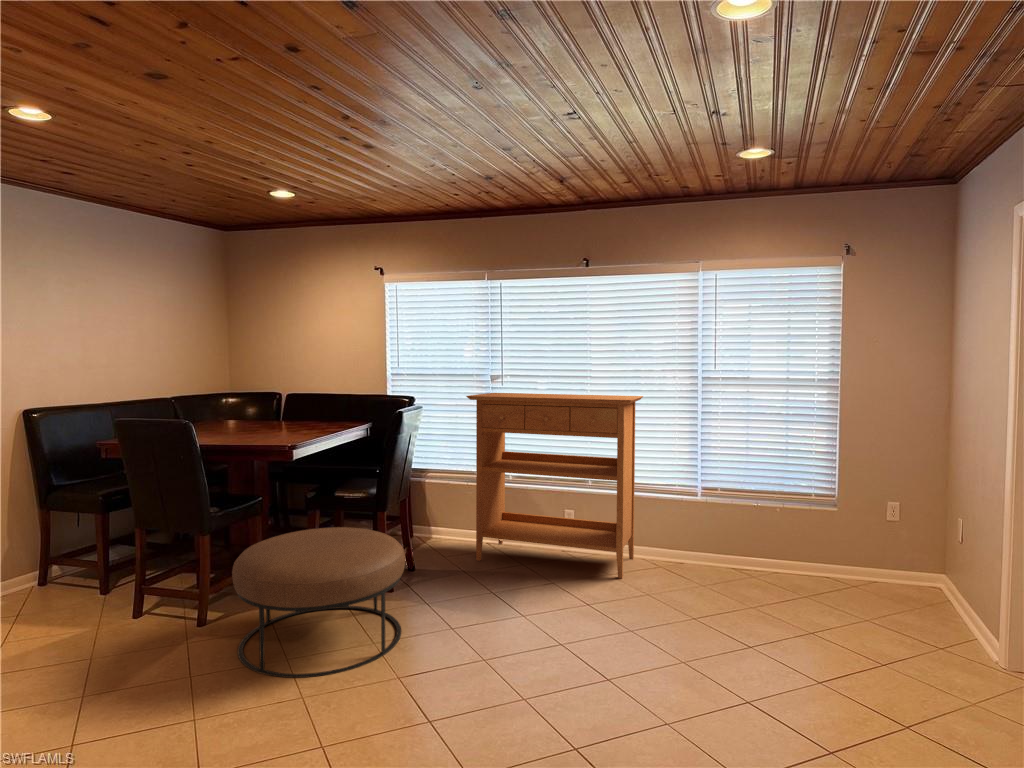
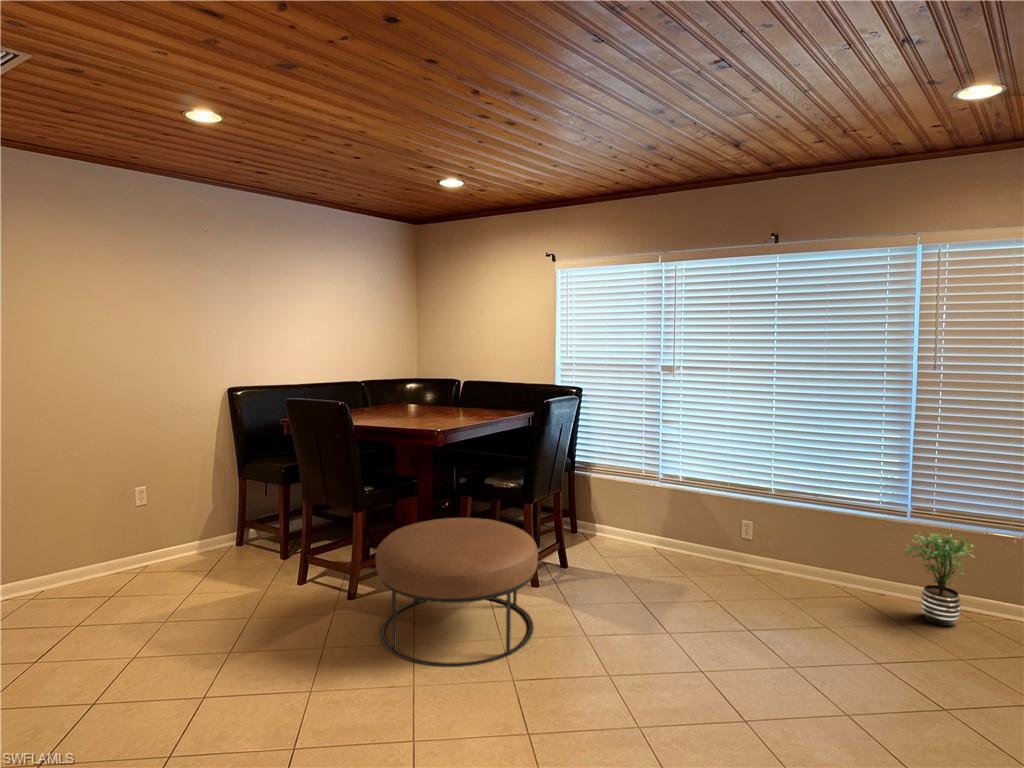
console table: present [466,393,643,579] -> none [625,386,839,610]
potted plant: none [695,500,749,575] -> present [905,532,973,626]

